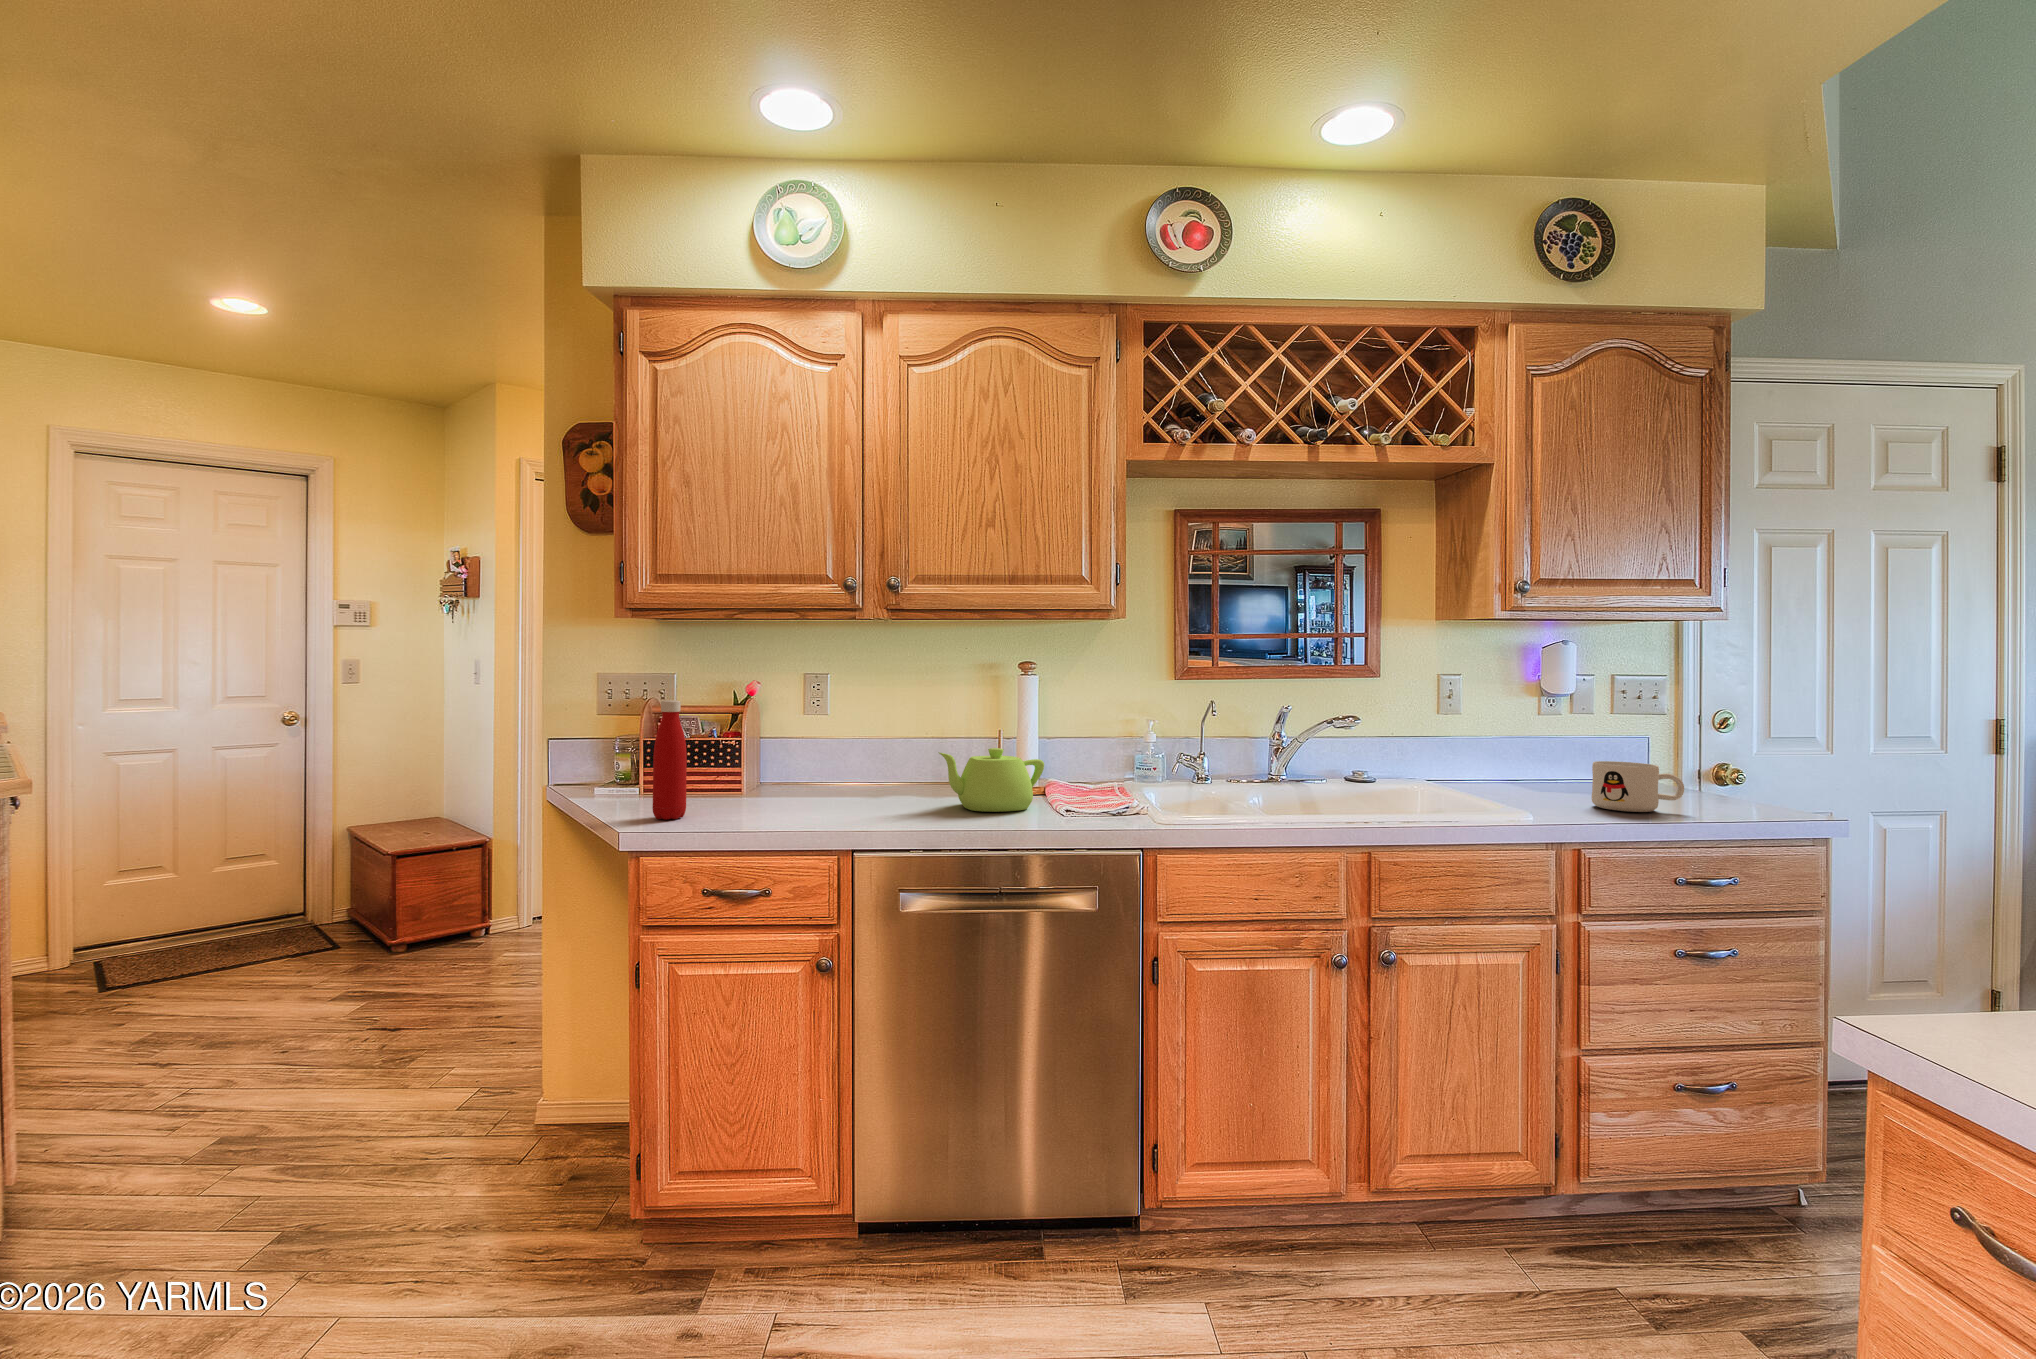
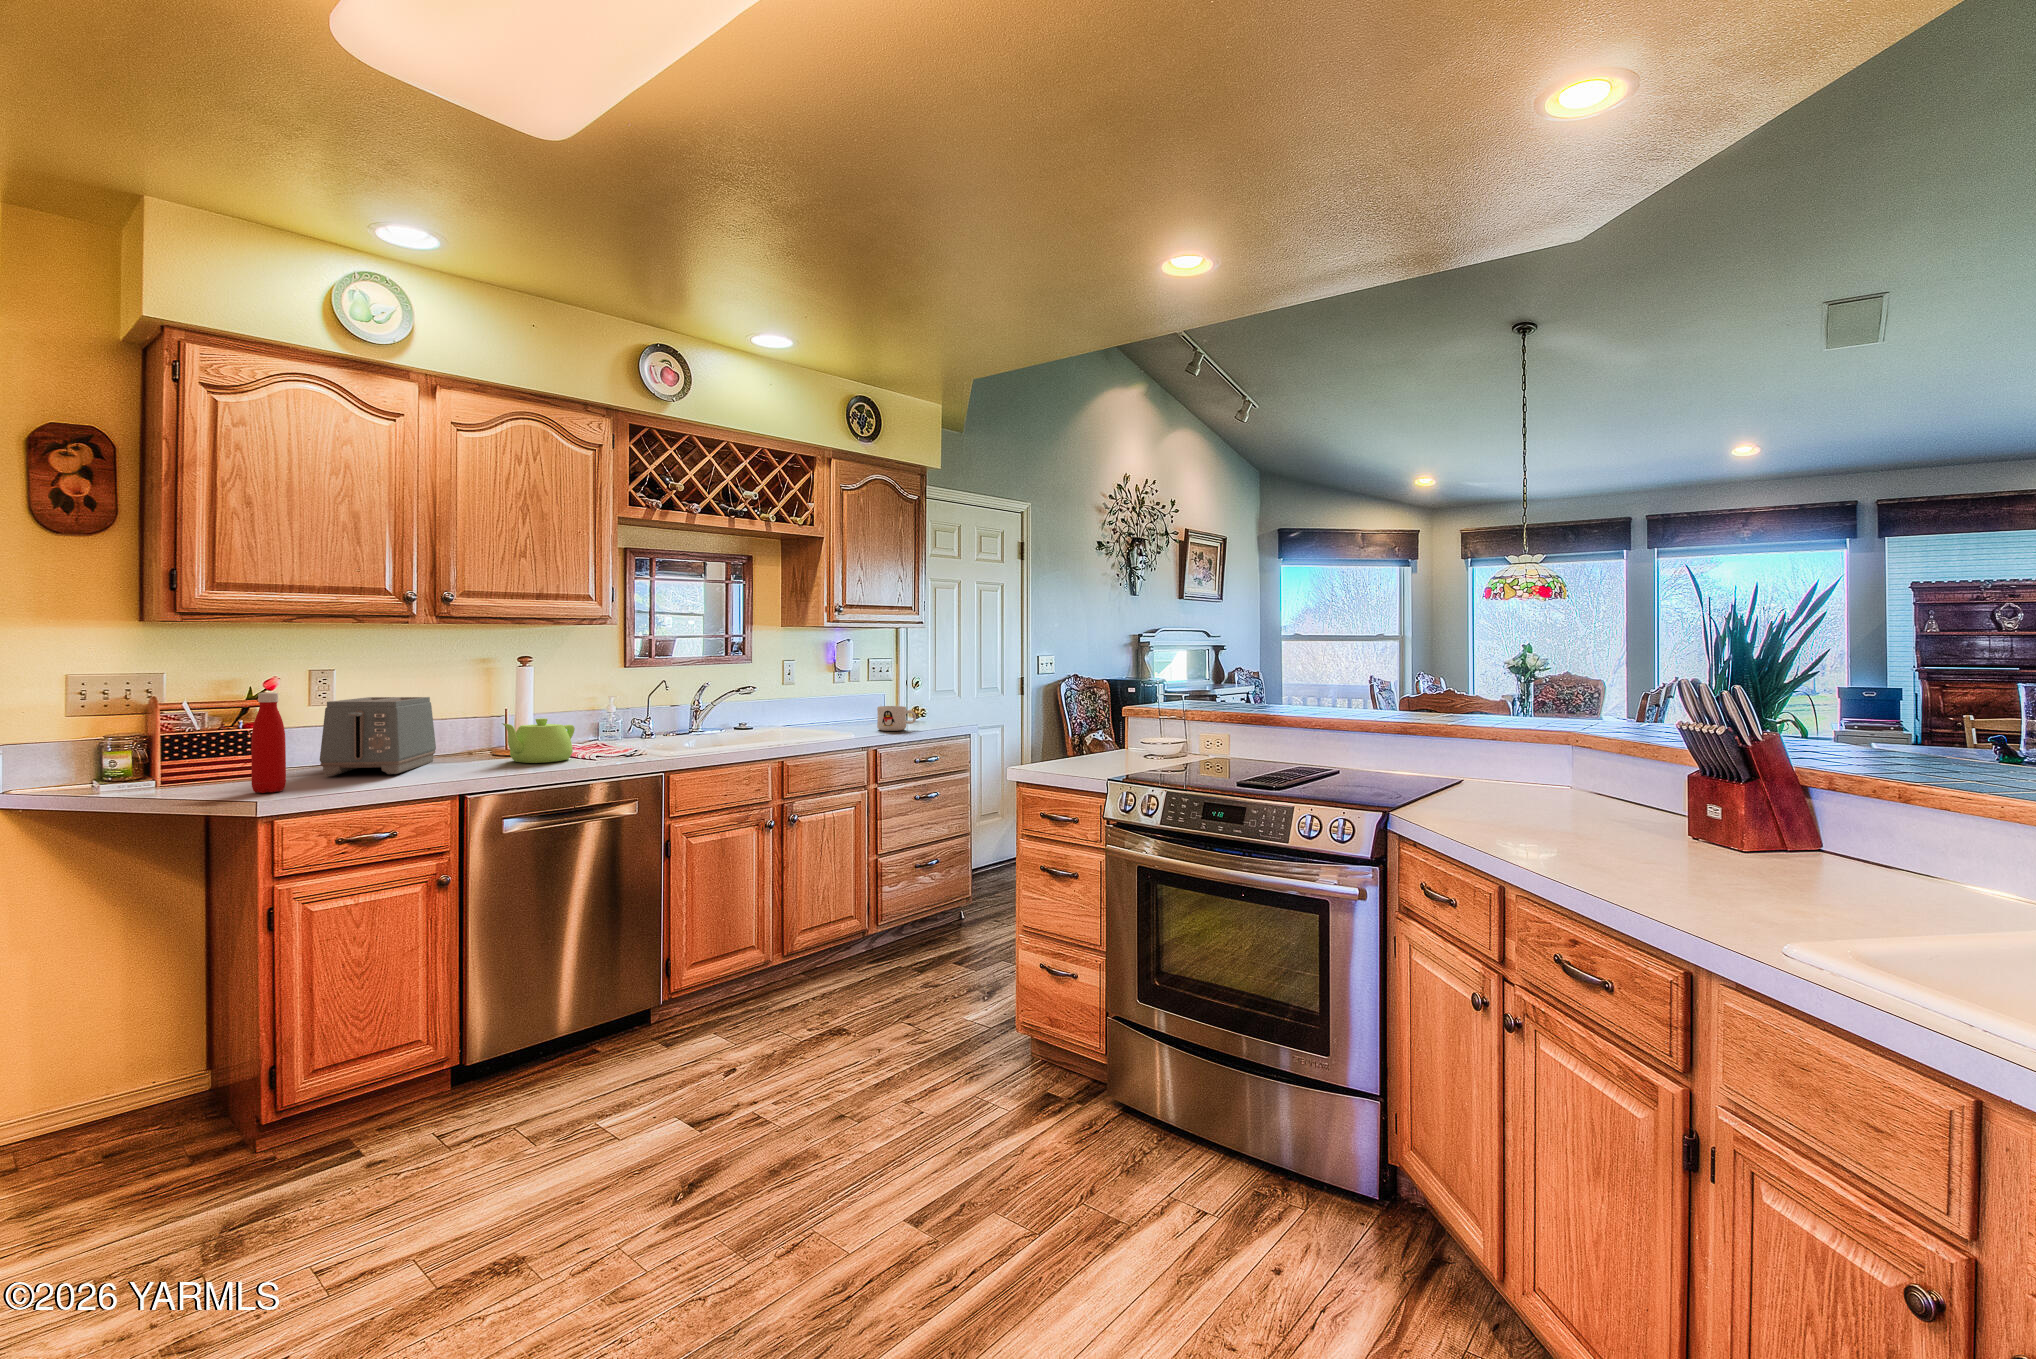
toaster: none [752,710,900,809] -> present [320,697,436,776]

